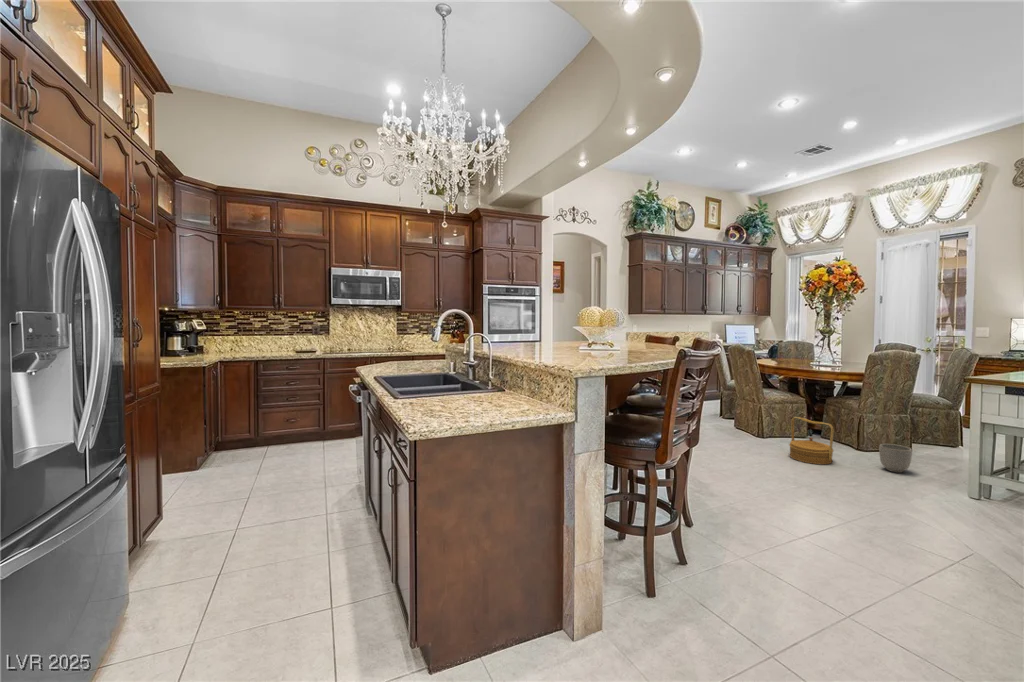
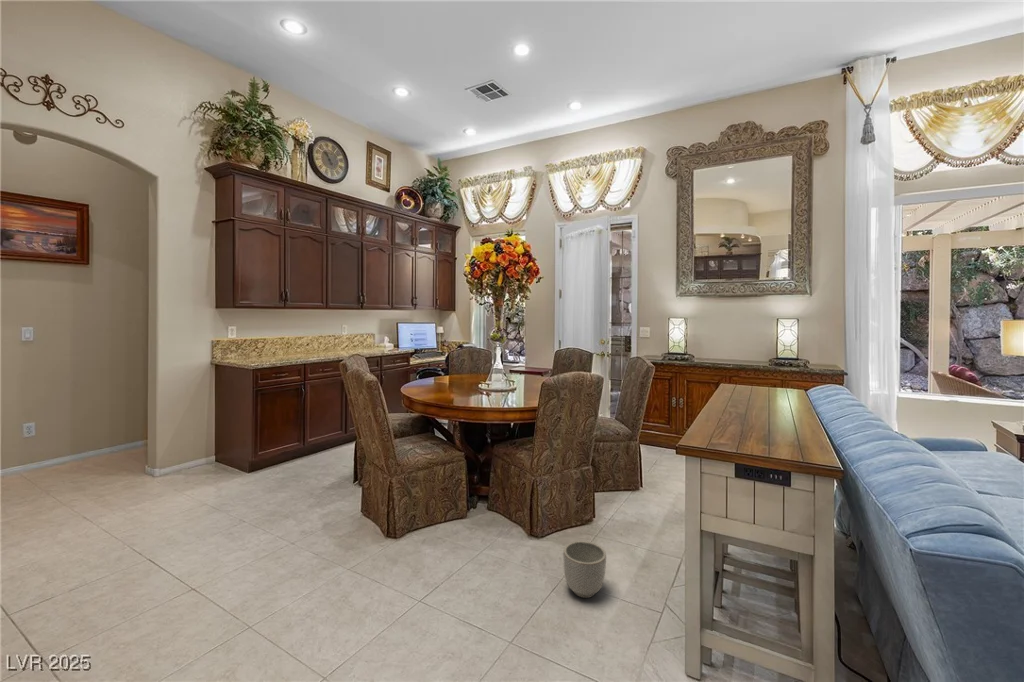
basket: present [789,417,834,464] -> none [431,512,500,615]

